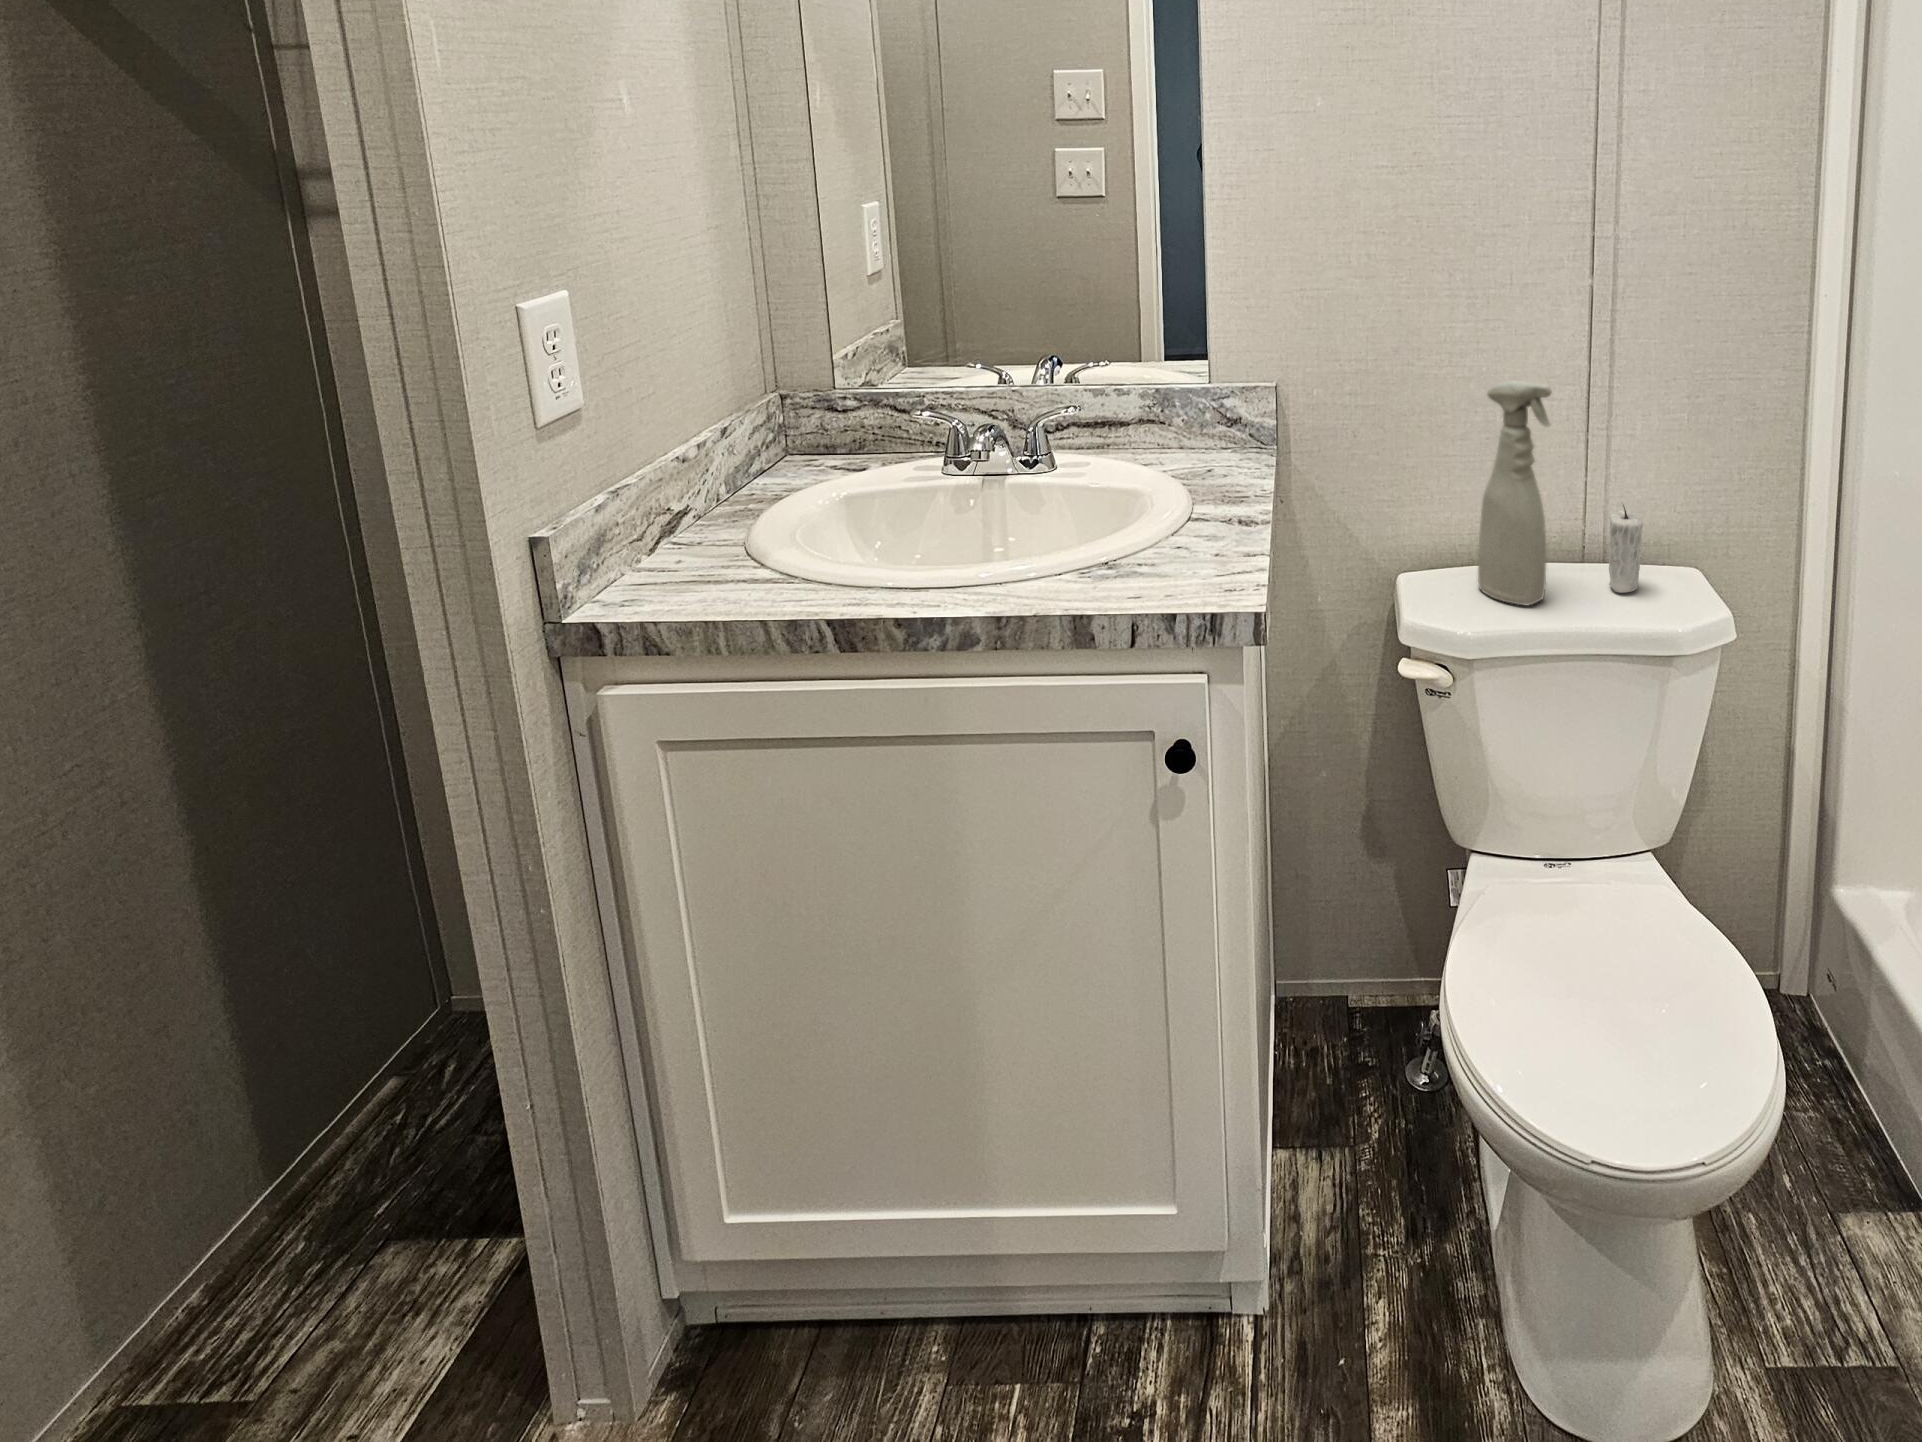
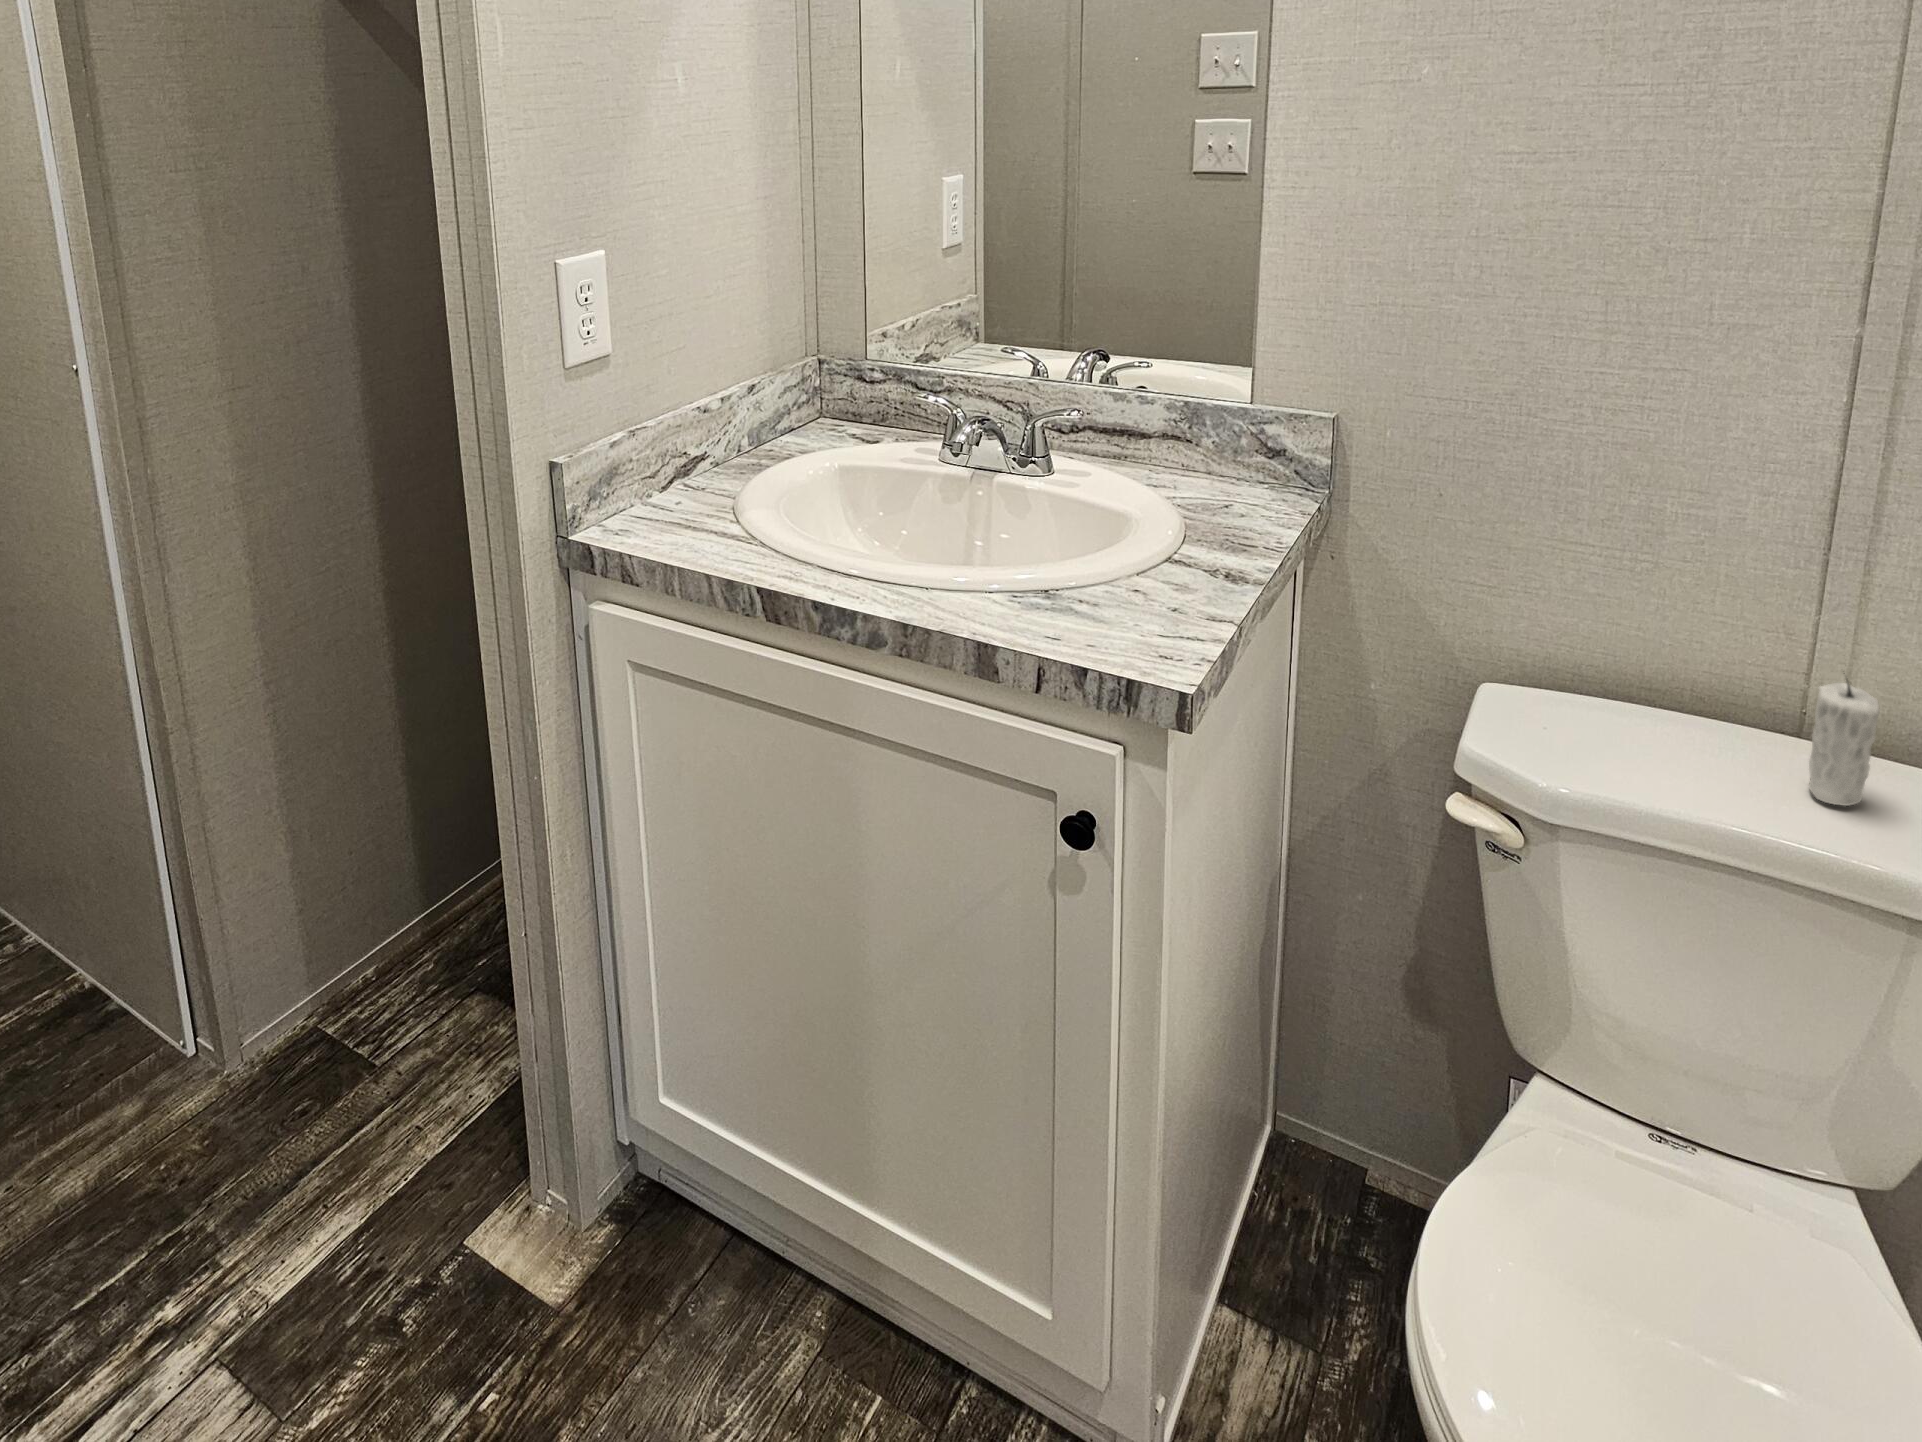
spray bottle: present [1478,381,1552,605] -> none [1580,465,1721,779]

